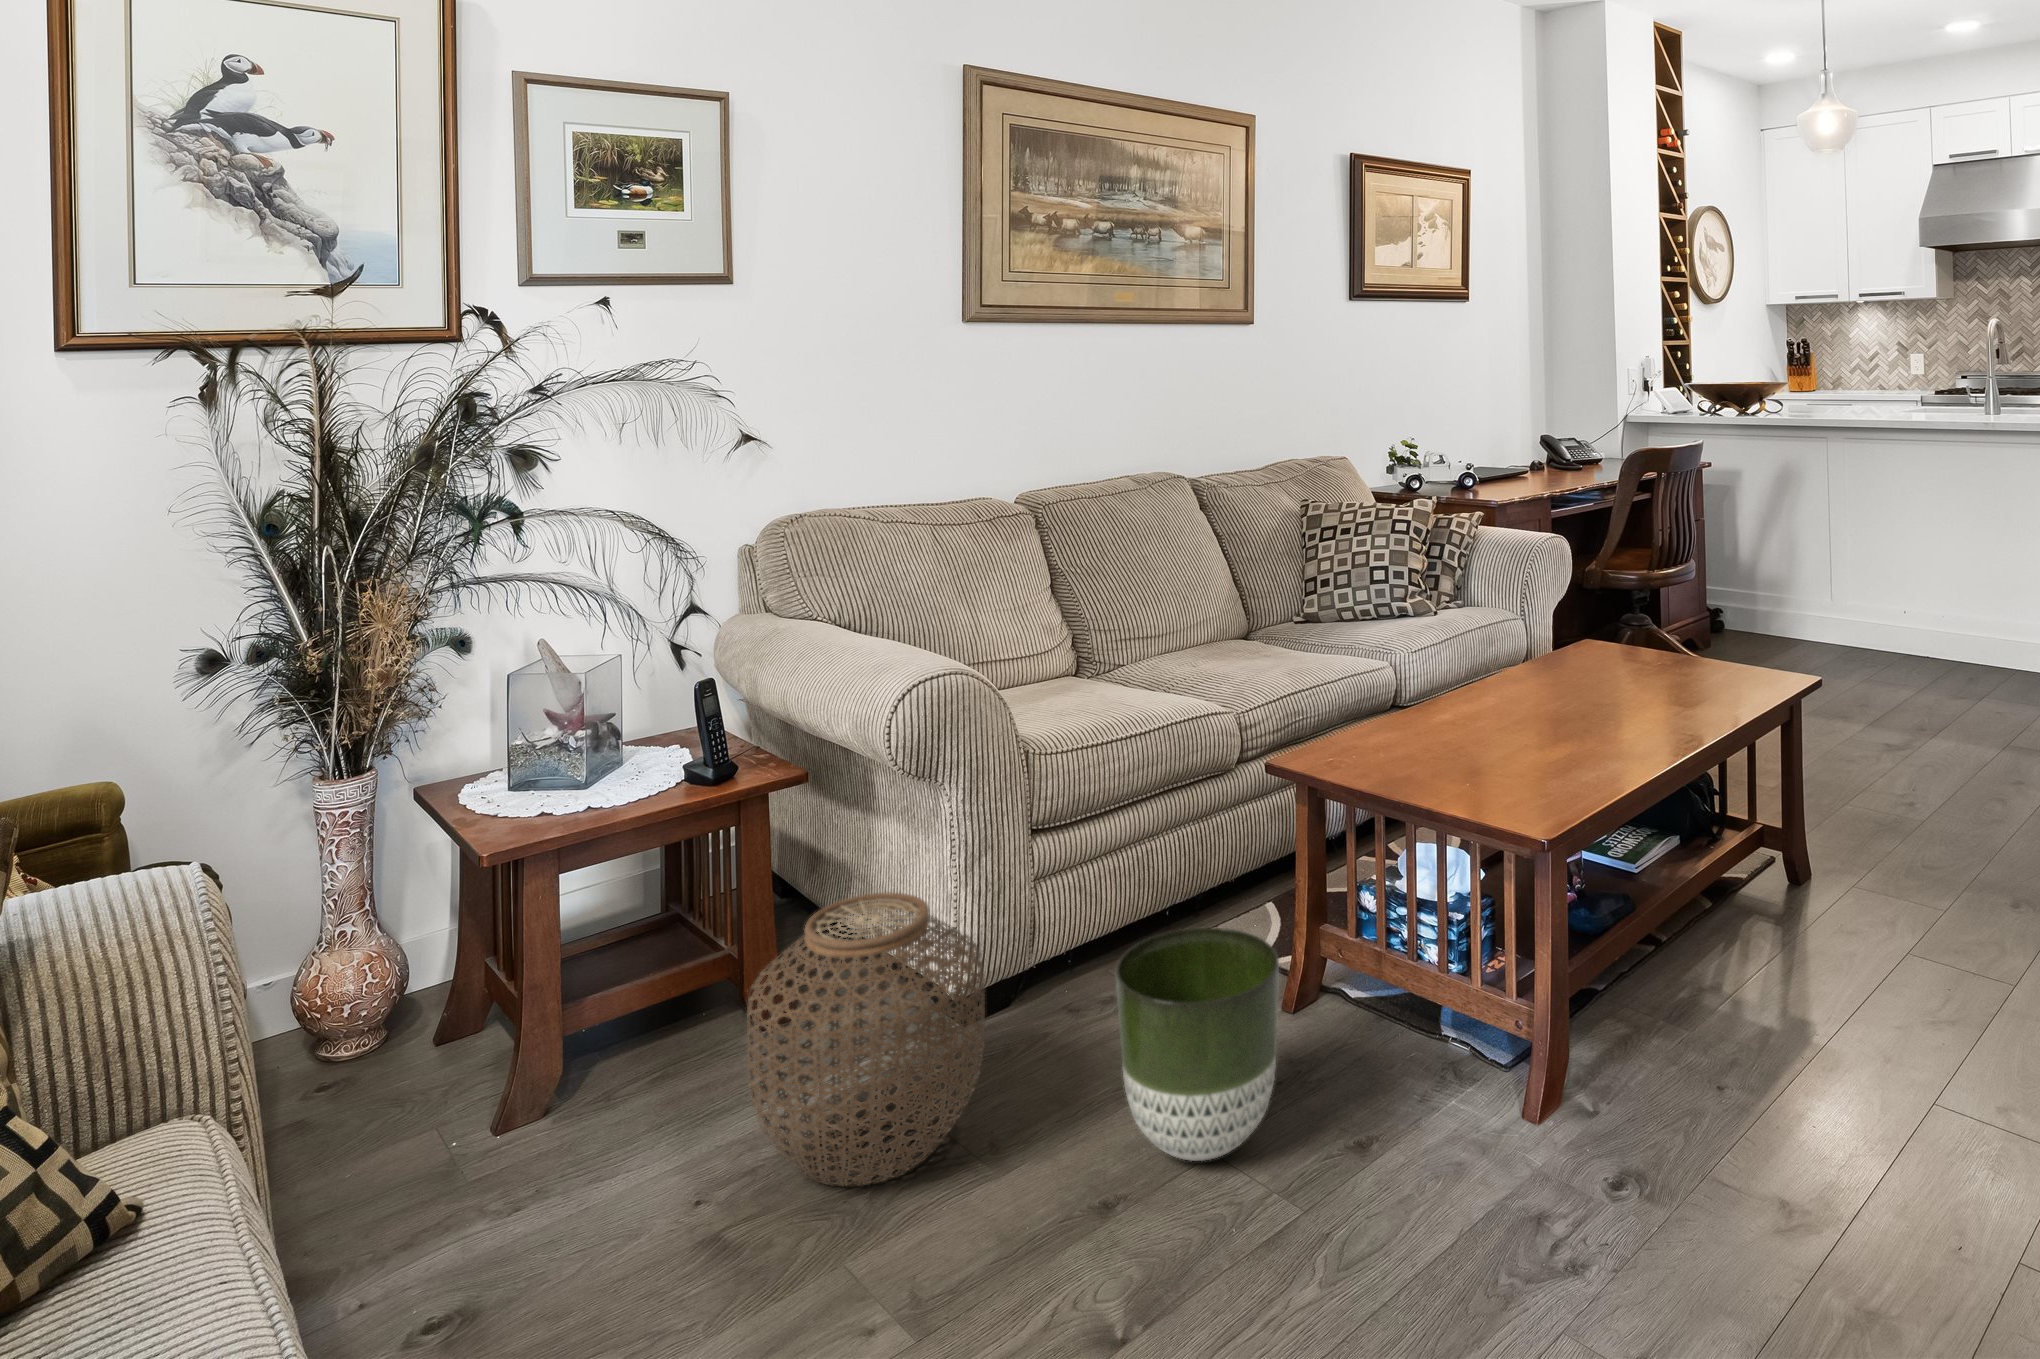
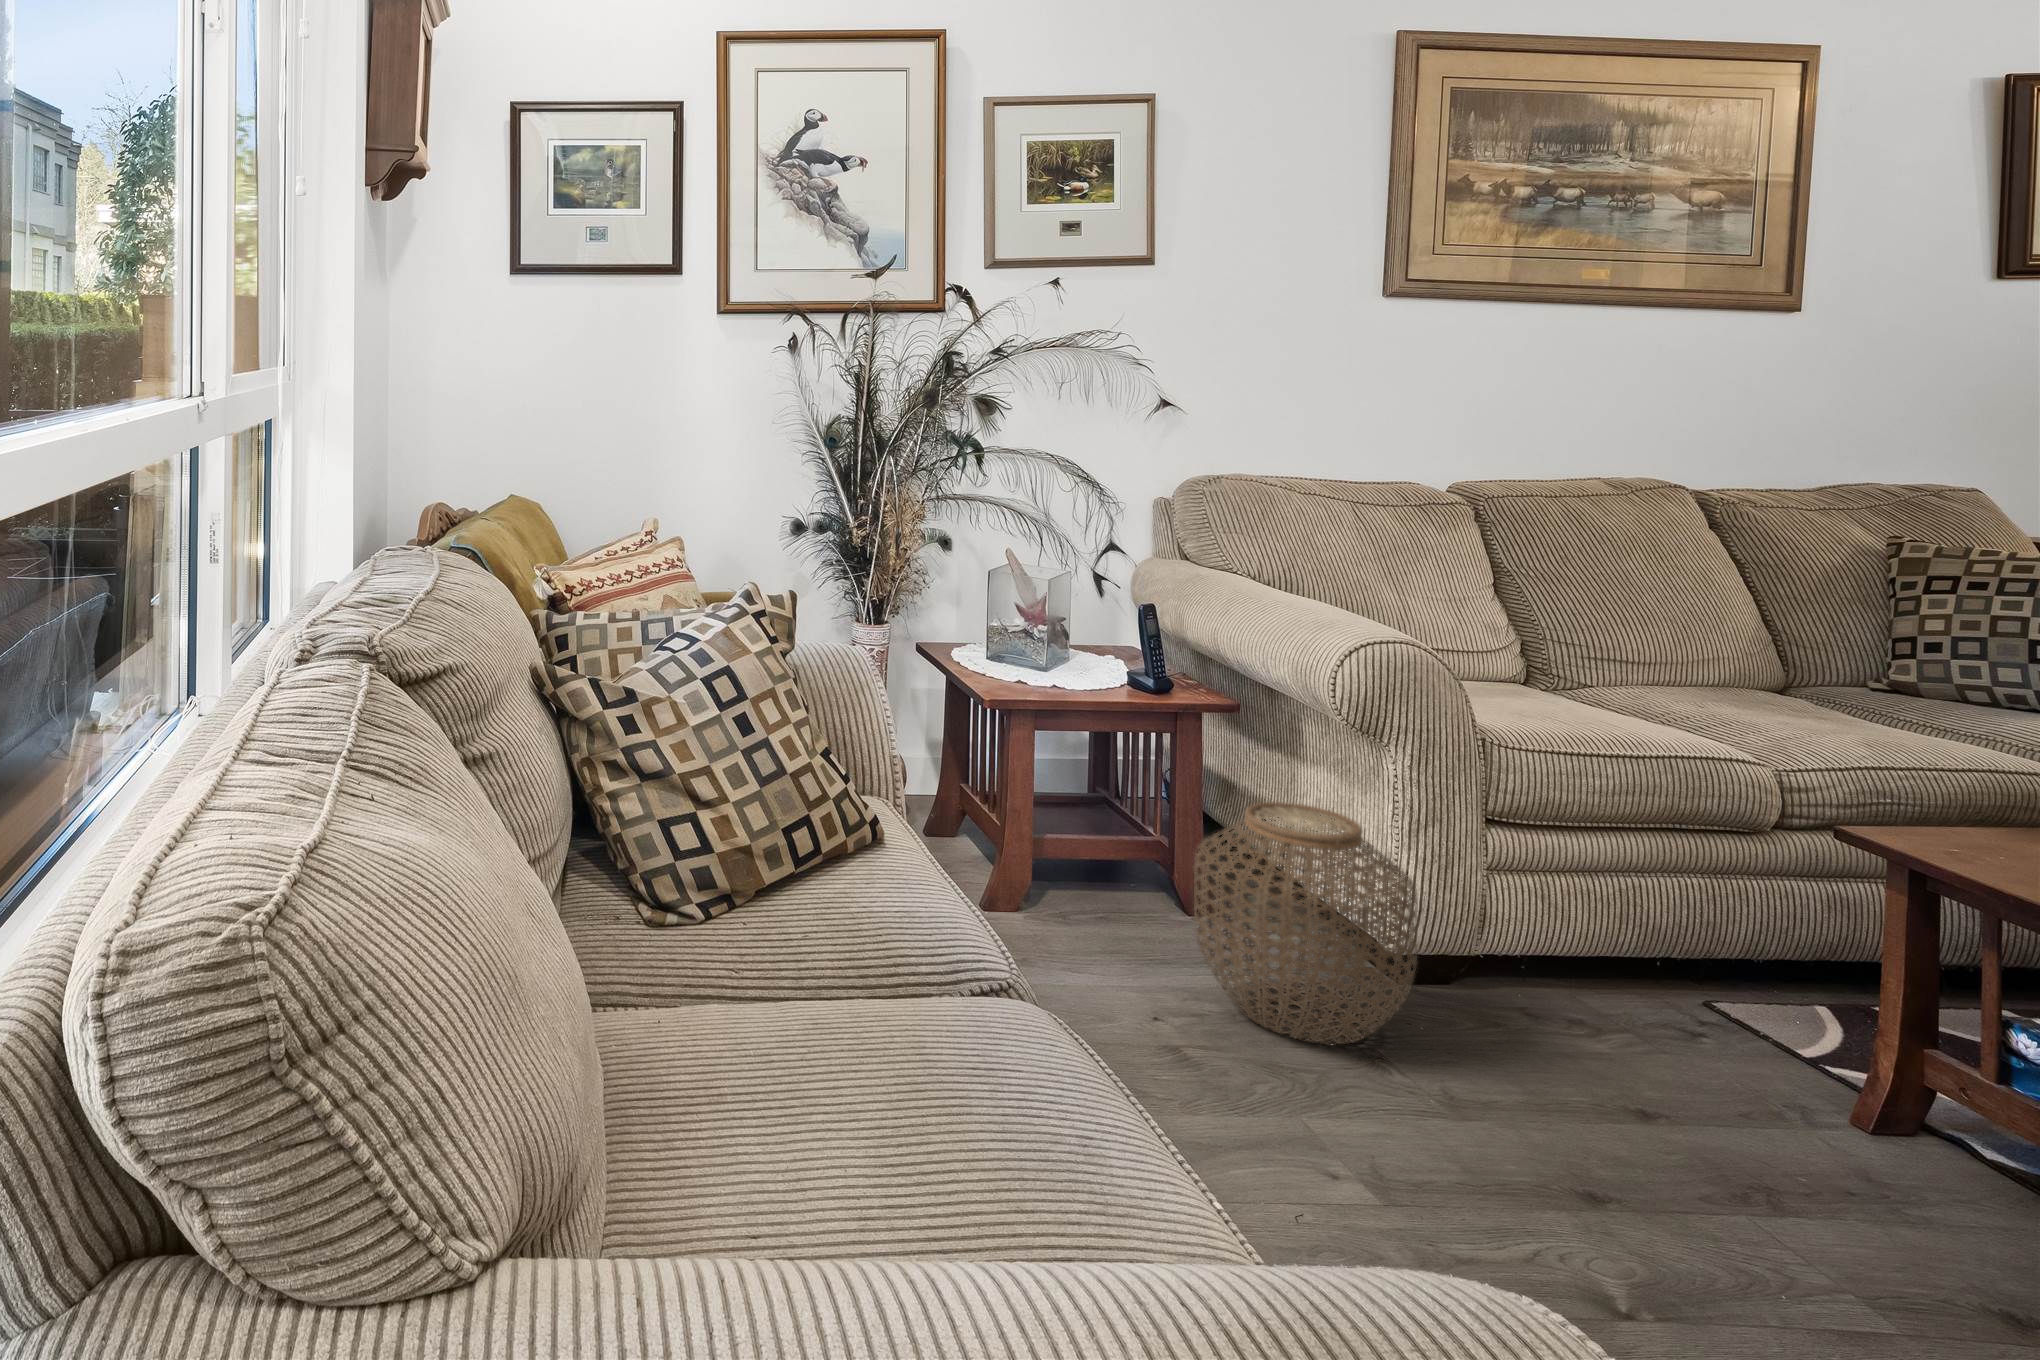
planter: present [1116,927,1279,1161] -> none [1568,924,1783,1155]

